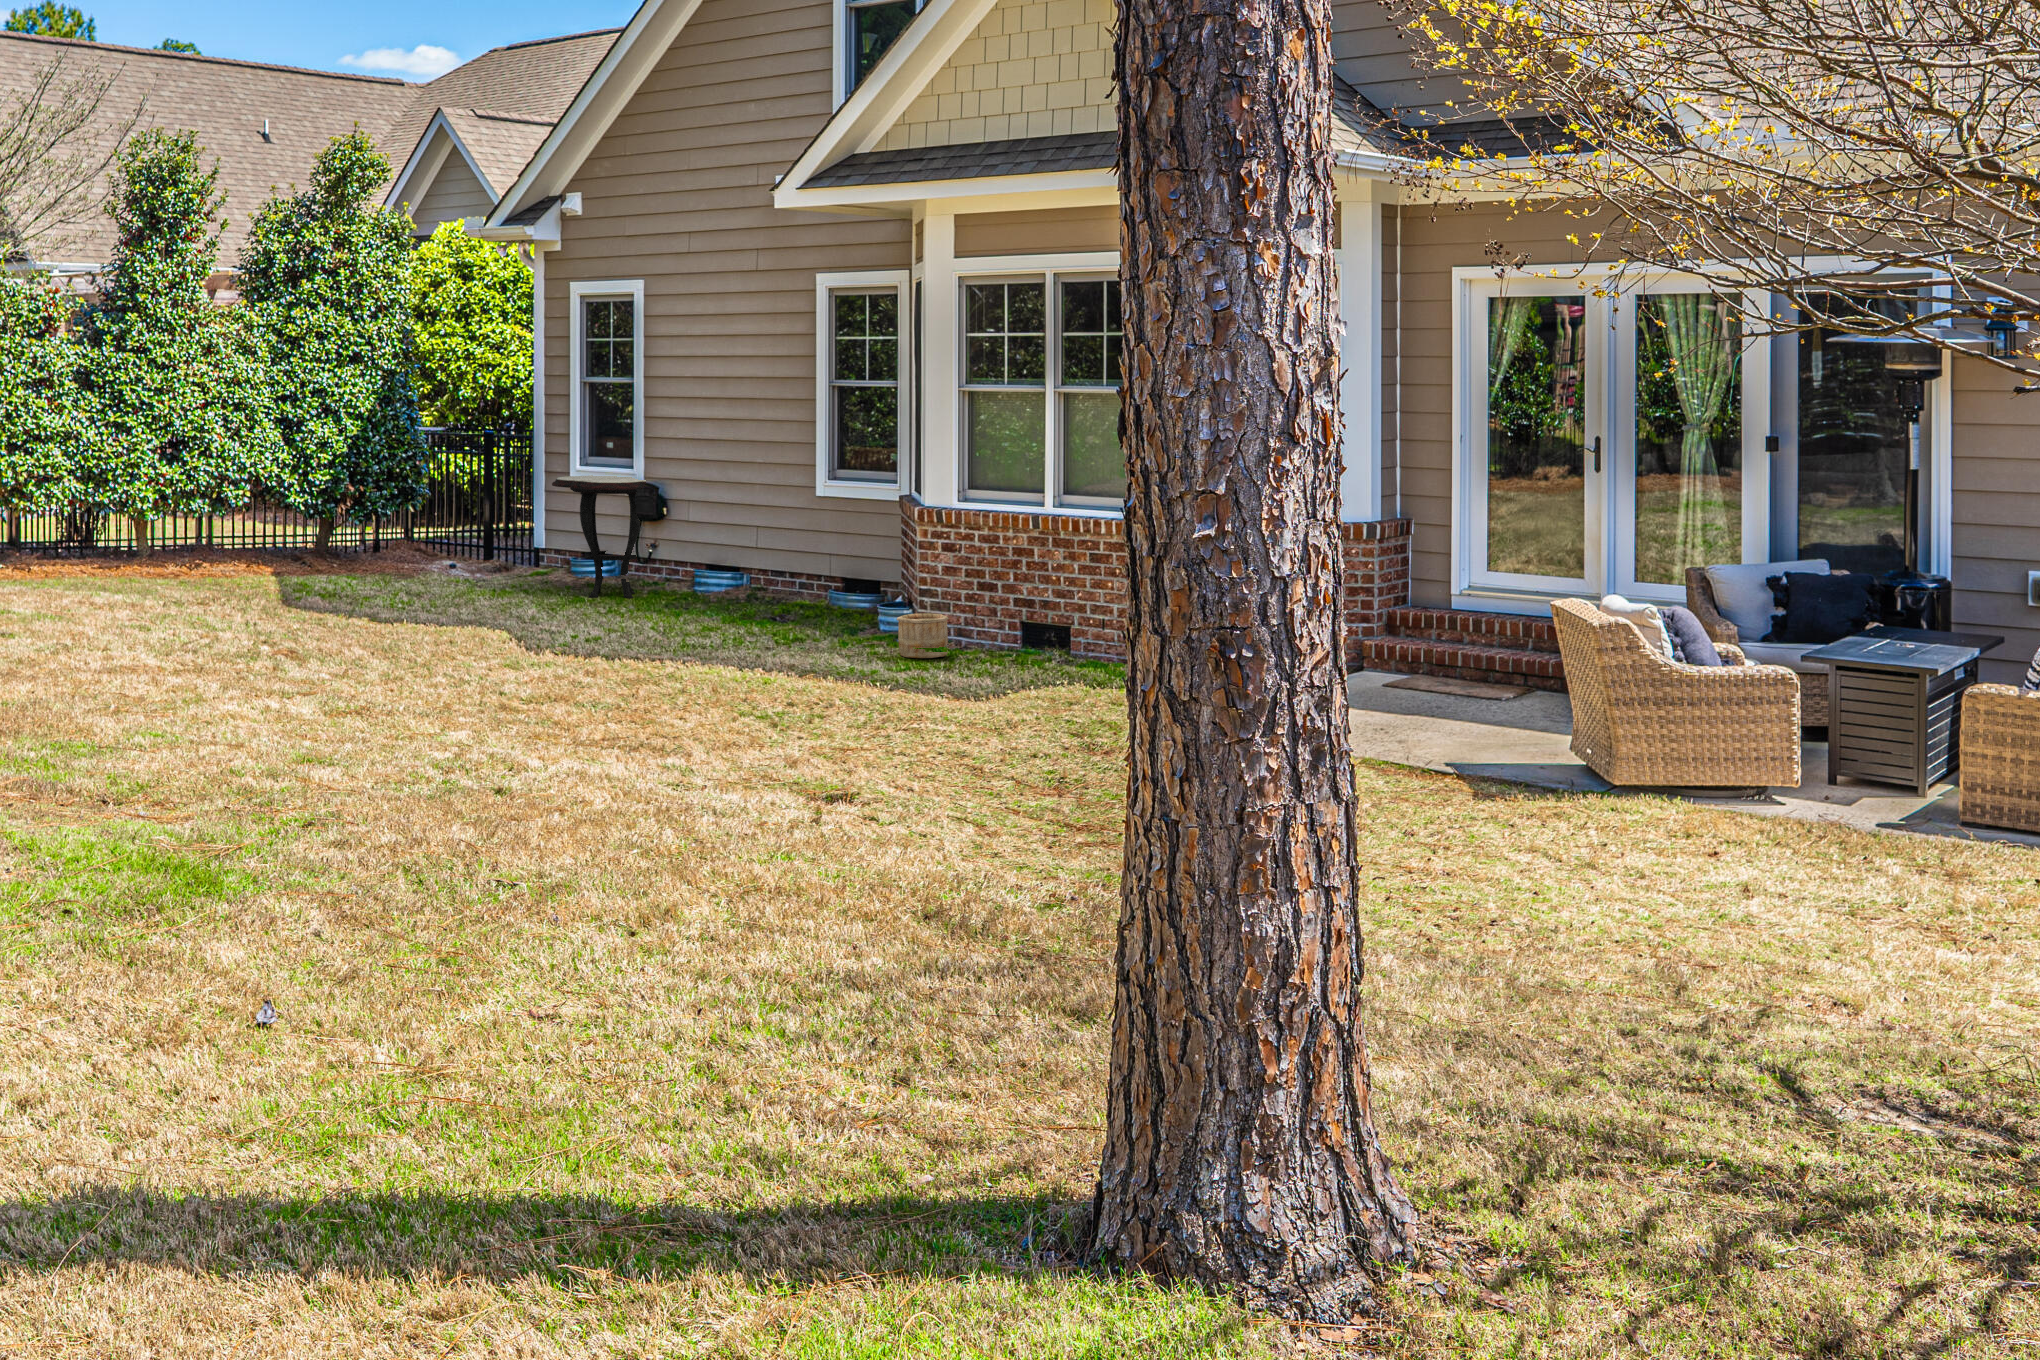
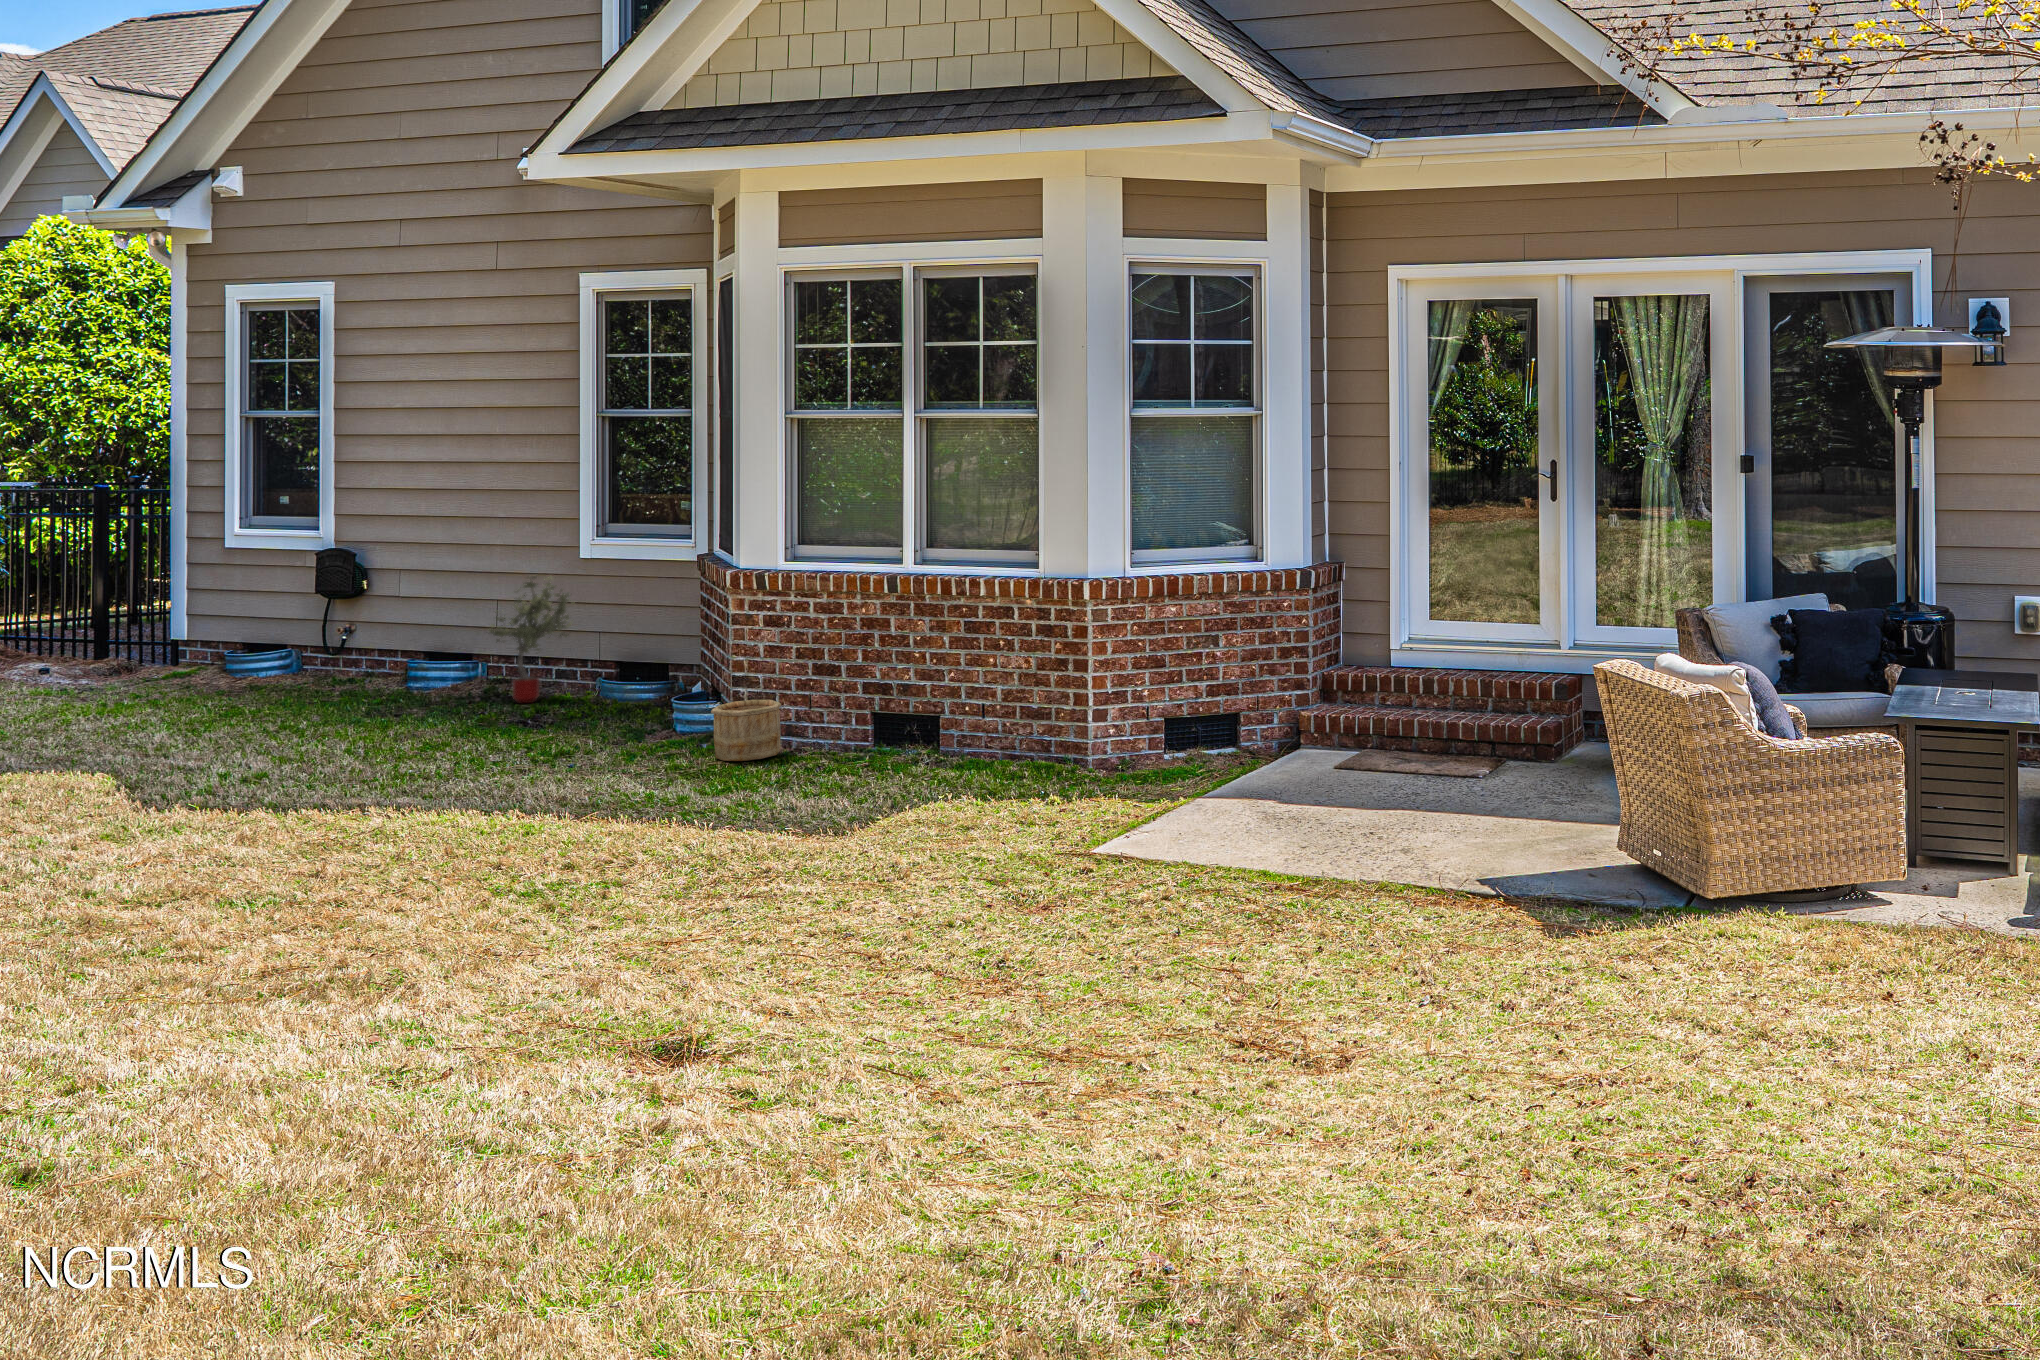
side table: present [552,475,646,598] -> none [193,536,378,703]
potted tree: none [748,512,811,612] -> present [488,576,571,703]

